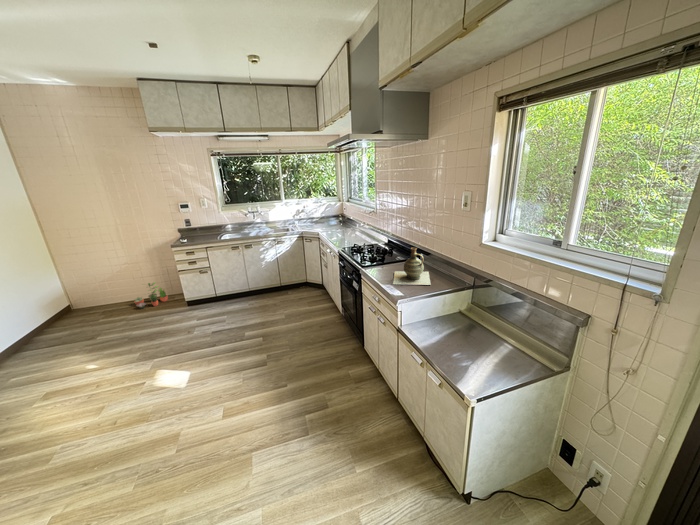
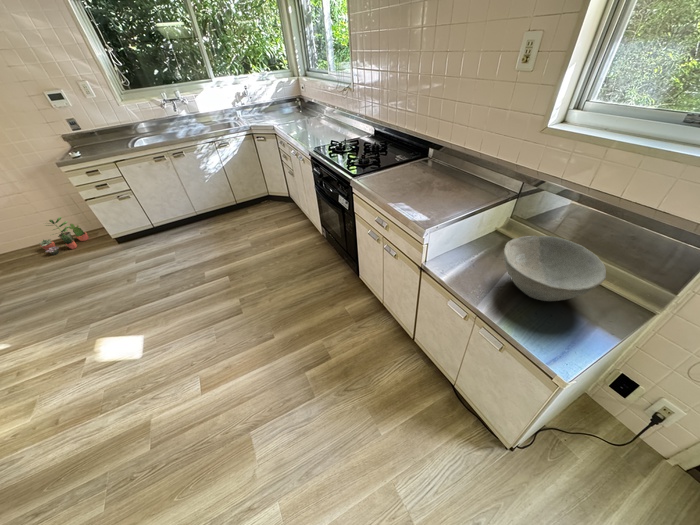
ceramic jug: present [393,247,431,285] -> none [401,141,461,202]
bowl: none [445,310,508,354] -> present [504,236,606,301]

